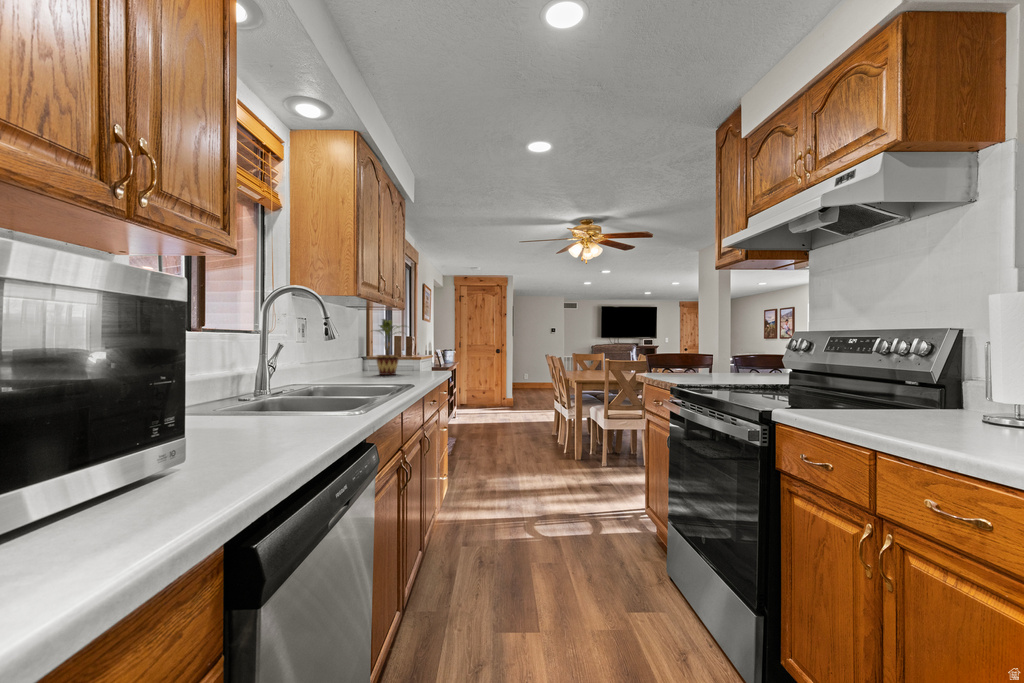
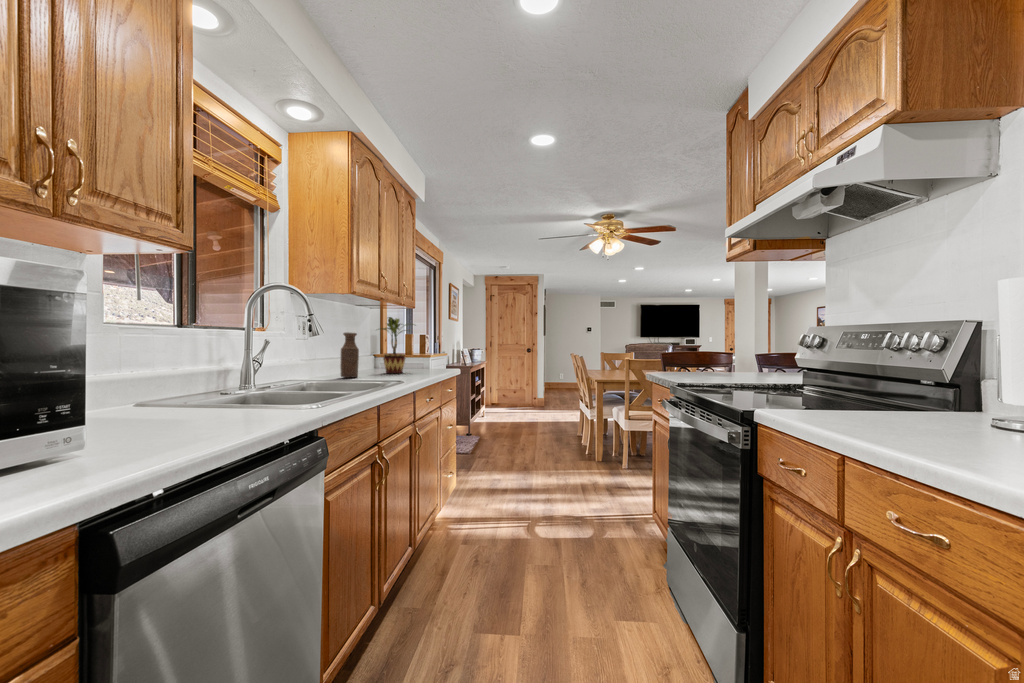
bottle: none [338,334,357,380] -> present [340,332,359,378]

